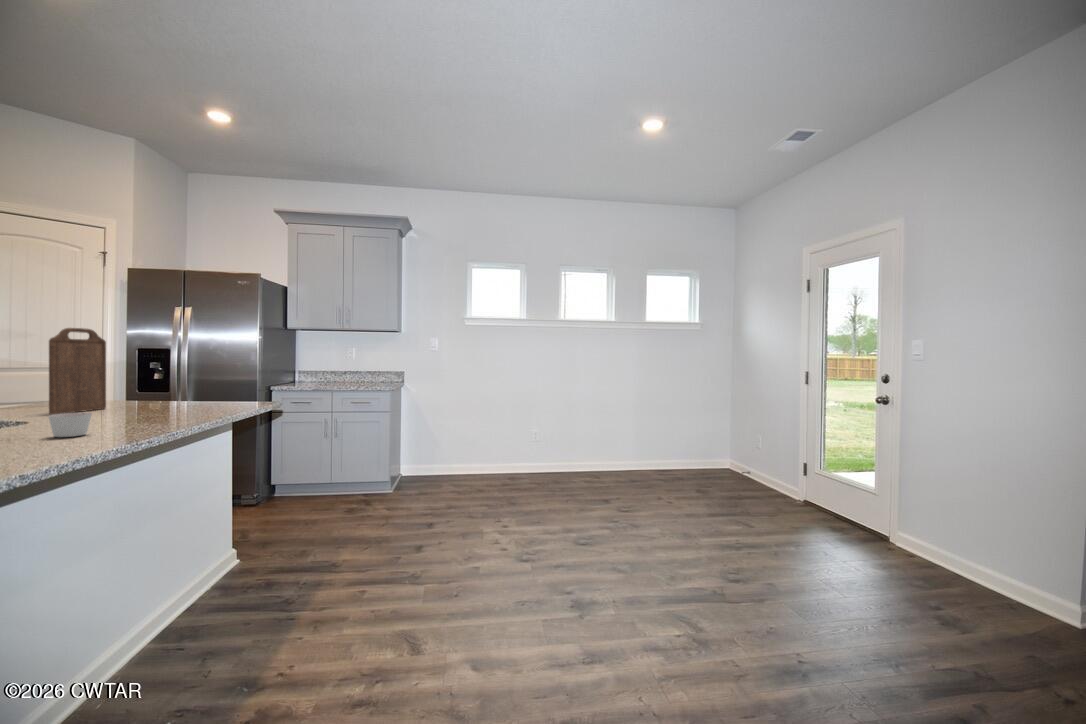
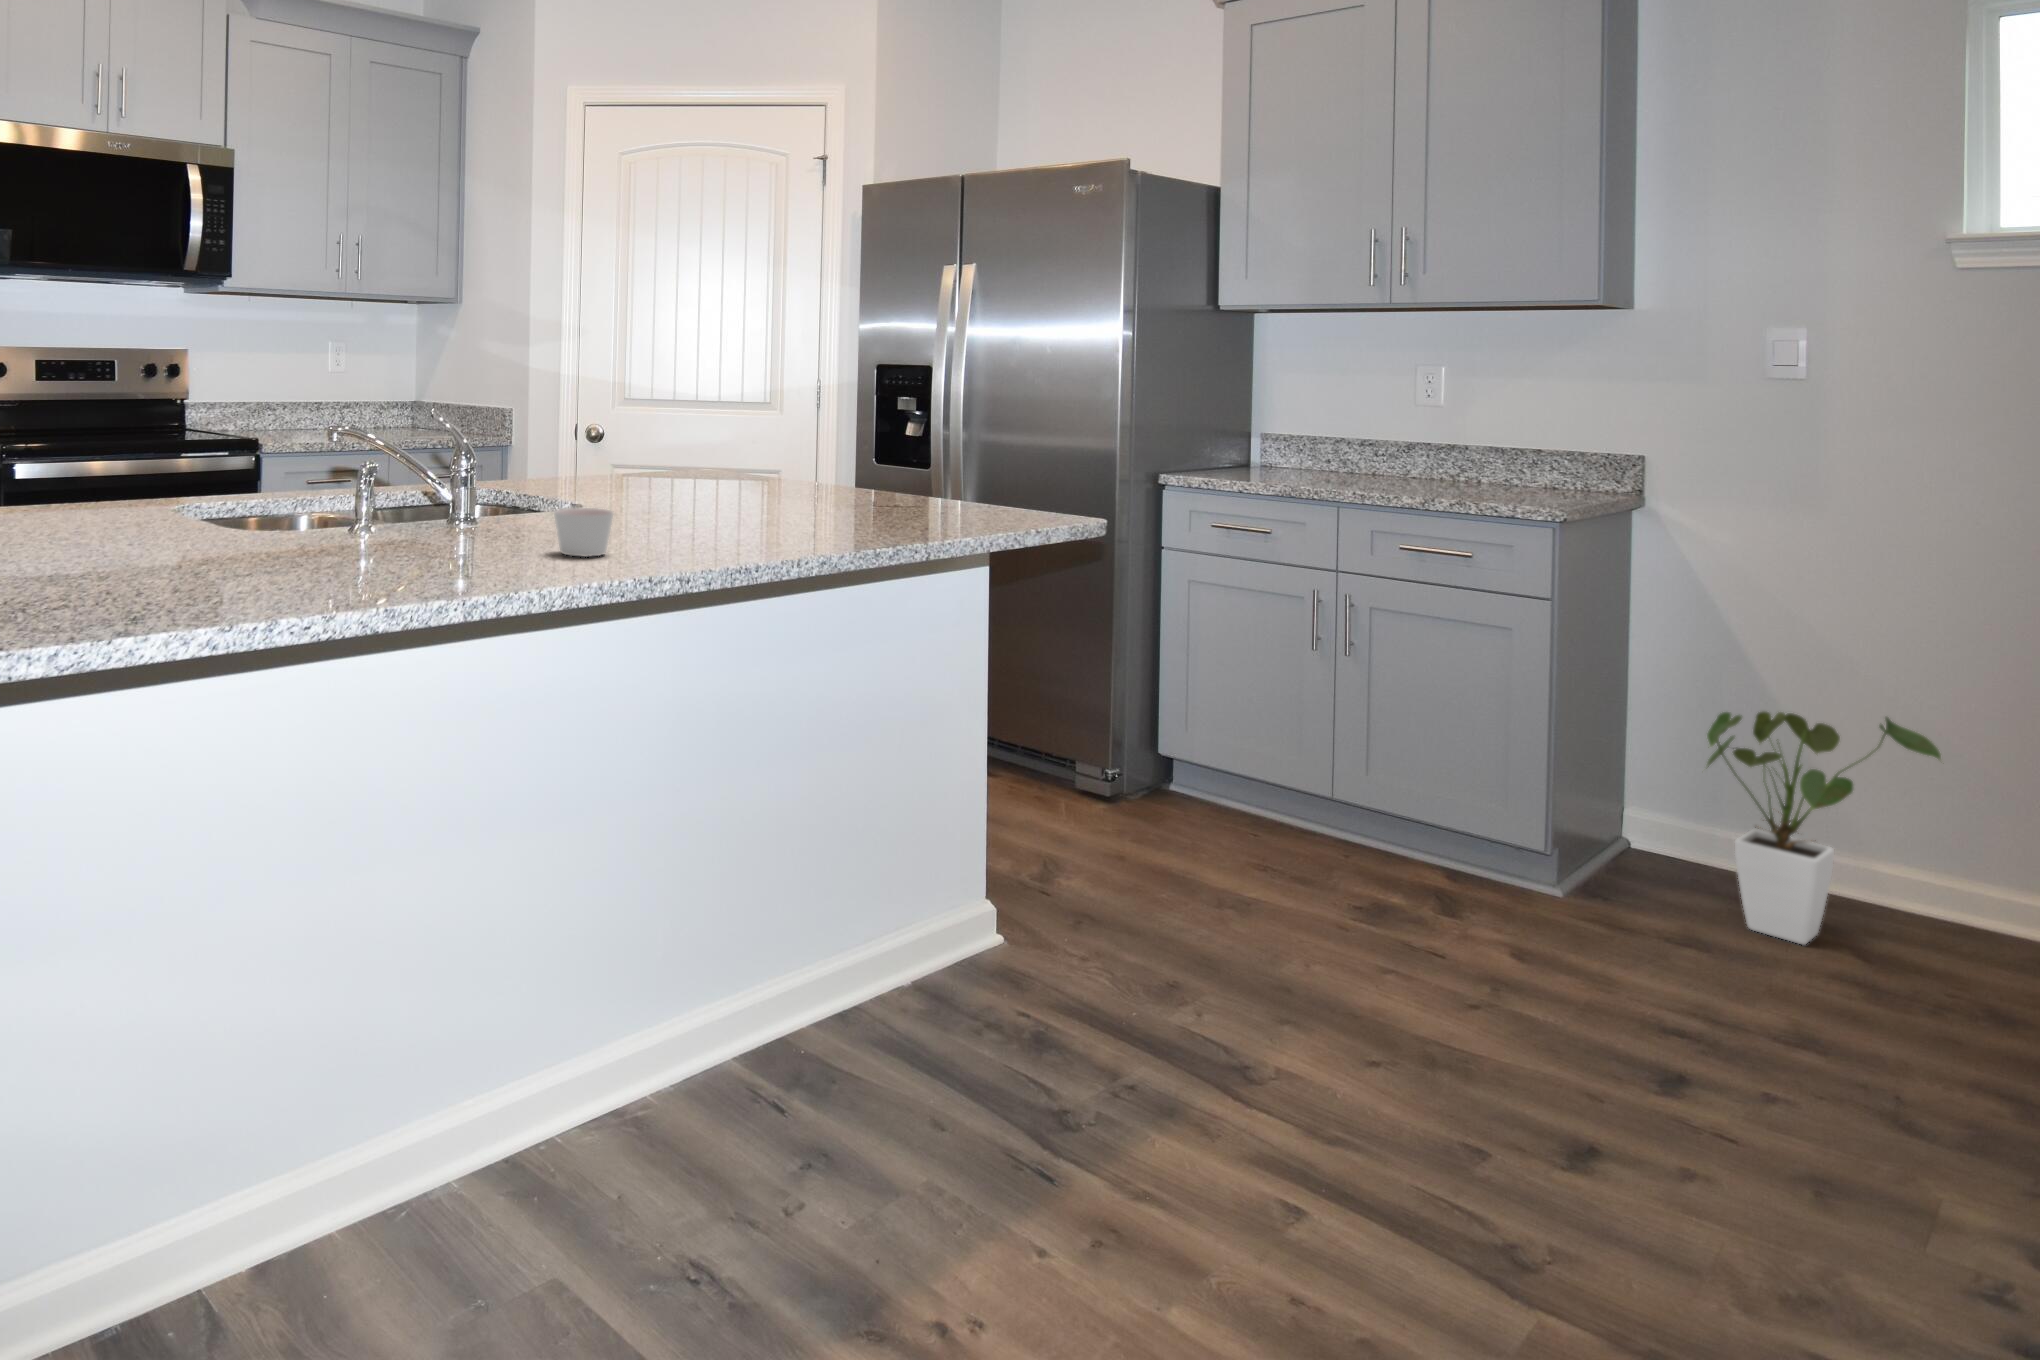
cutting board: present [49,328,106,415] -> none [643,331,735,504]
house plant: none [417,428,456,484] -> present [1707,712,1941,944]

